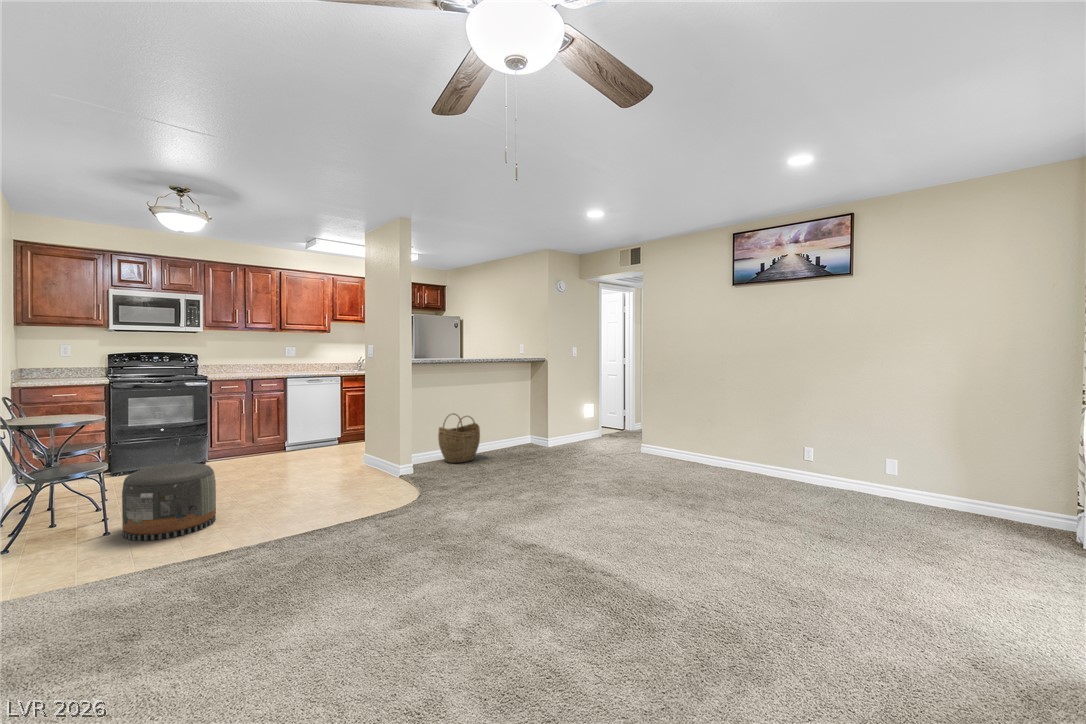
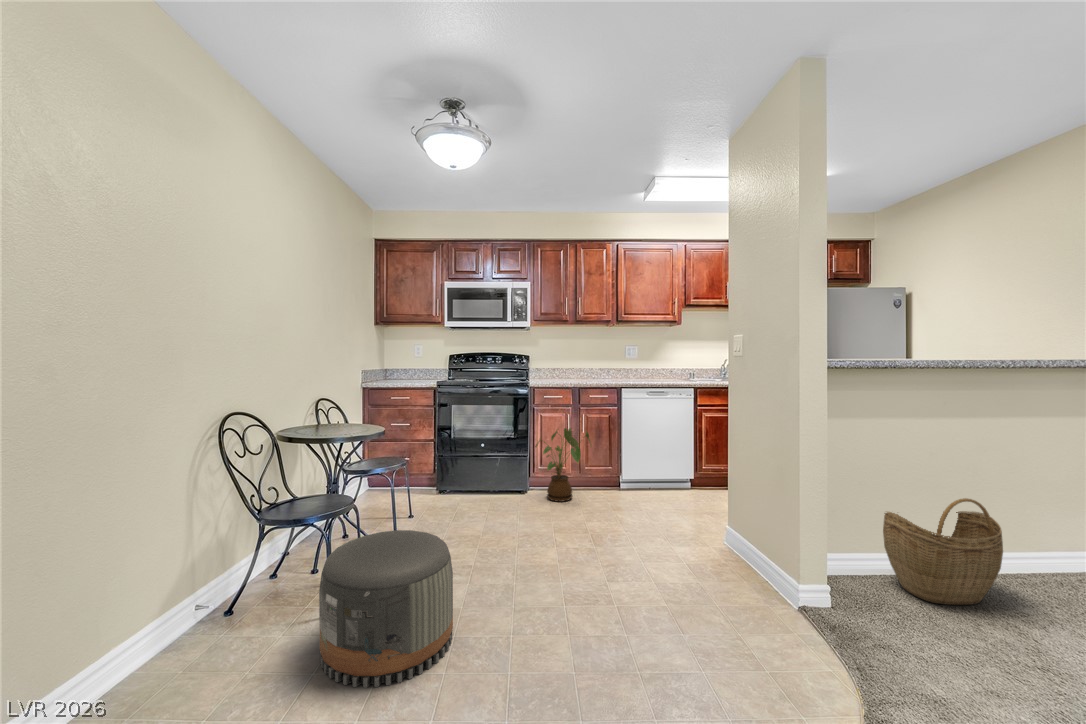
house plant: none [217,409,266,464] -> present [535,428,590,502]

